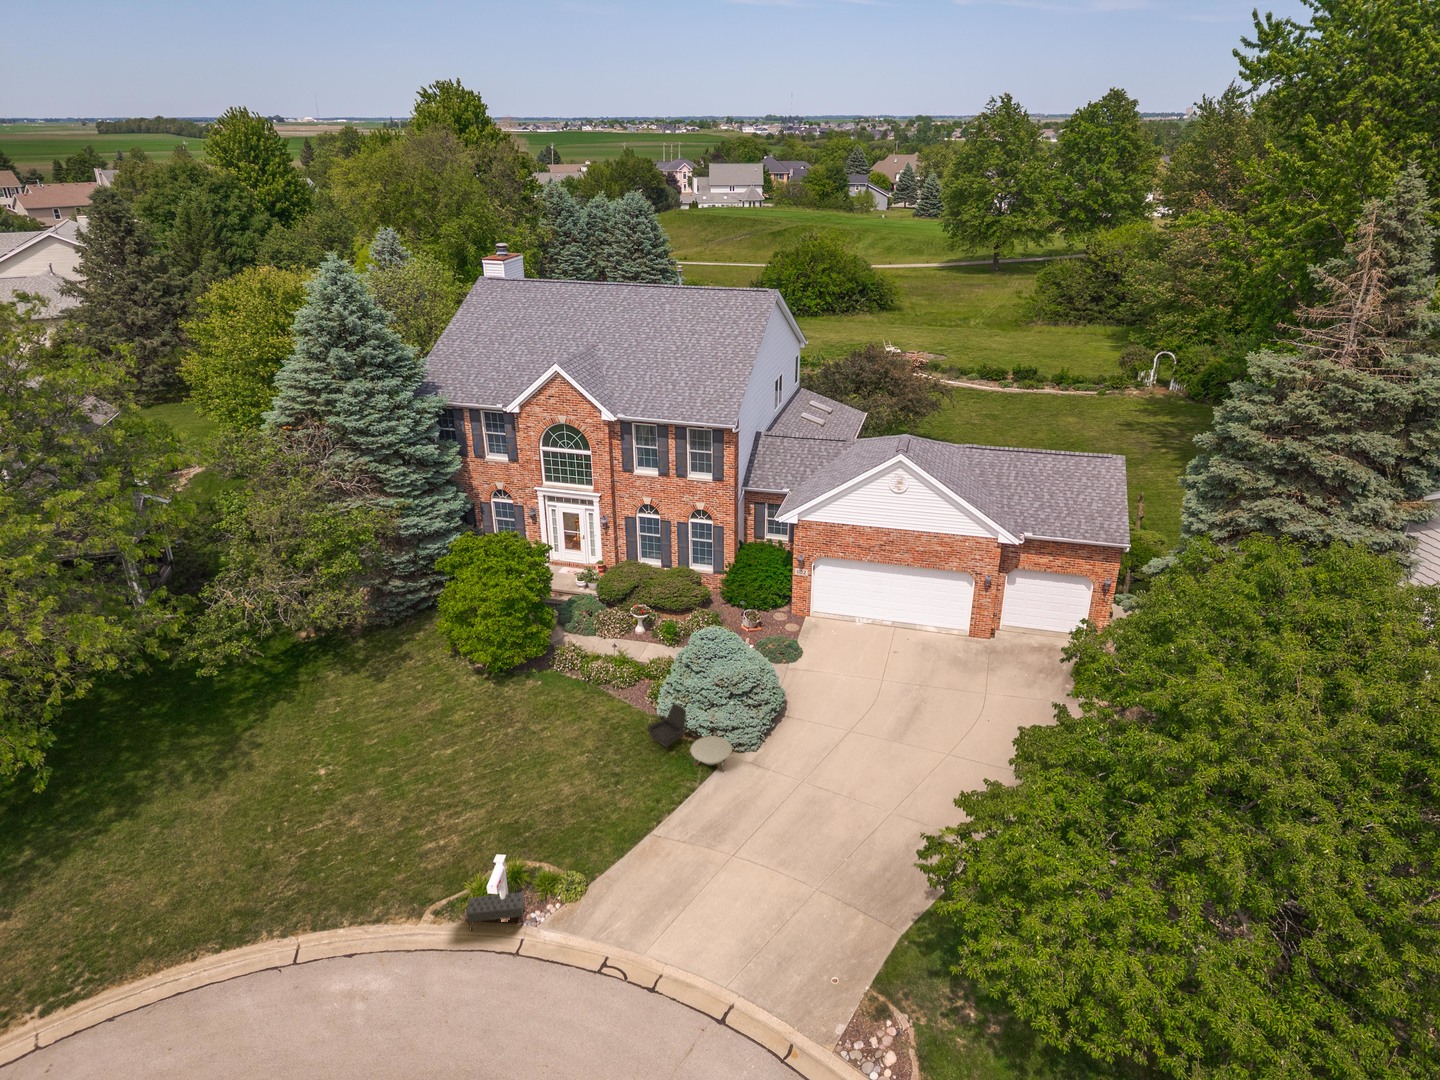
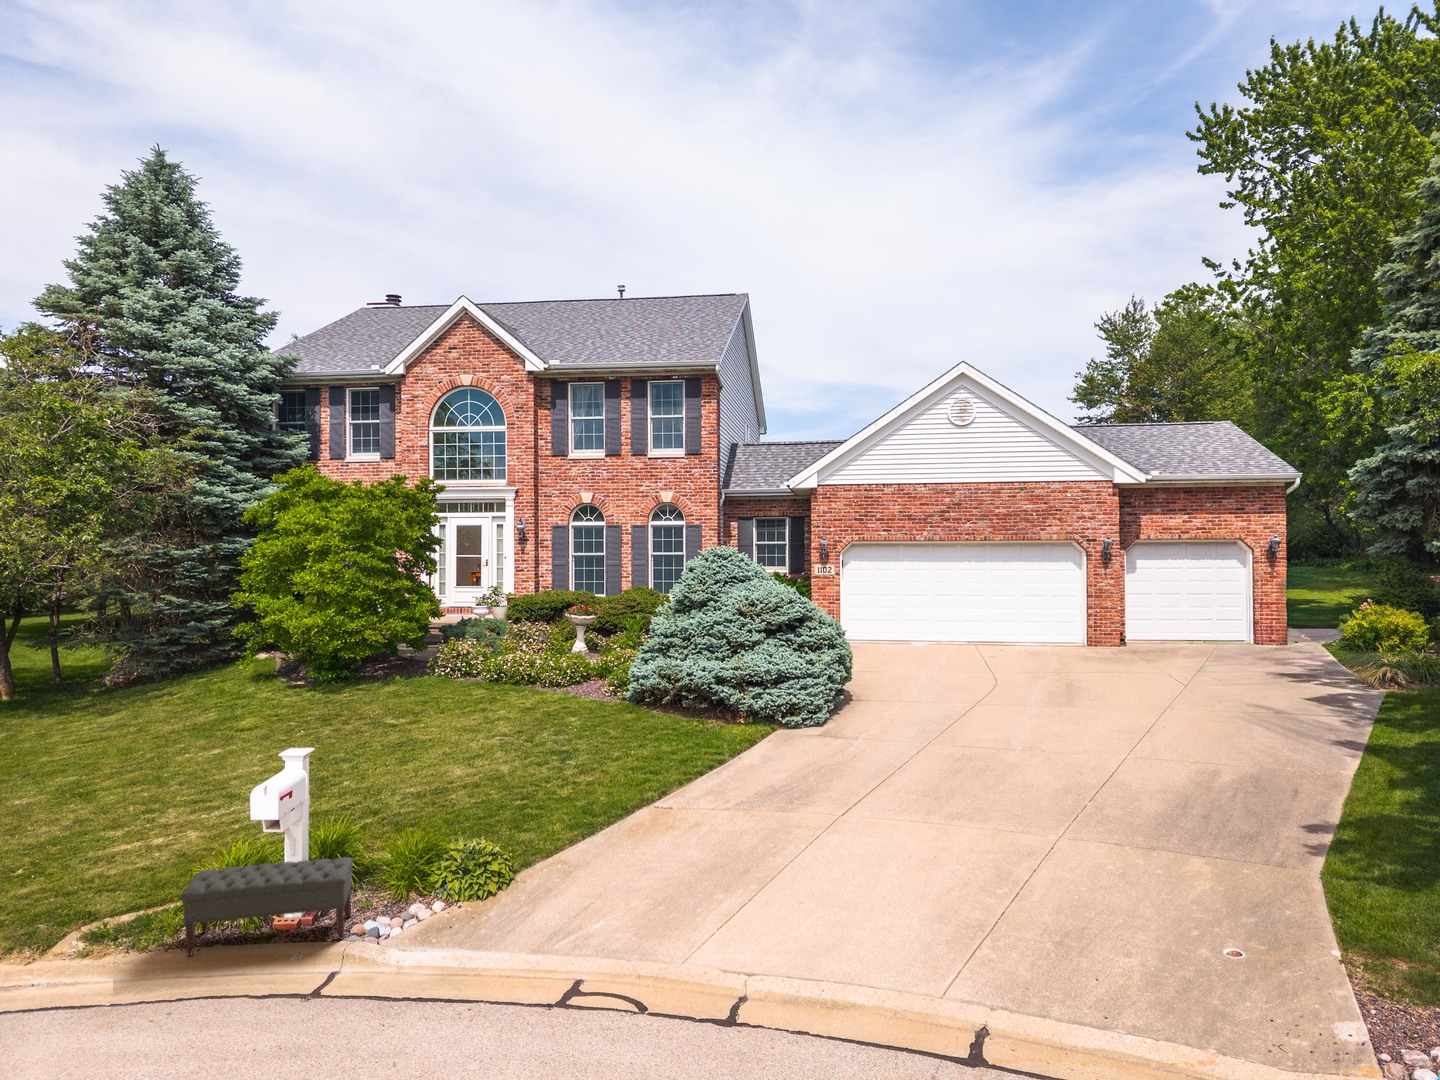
chair: present [648,704,686,751] -> none [615,658,687,737]
round table: present [690,736,732,772] -> none [702,701,781,749]

